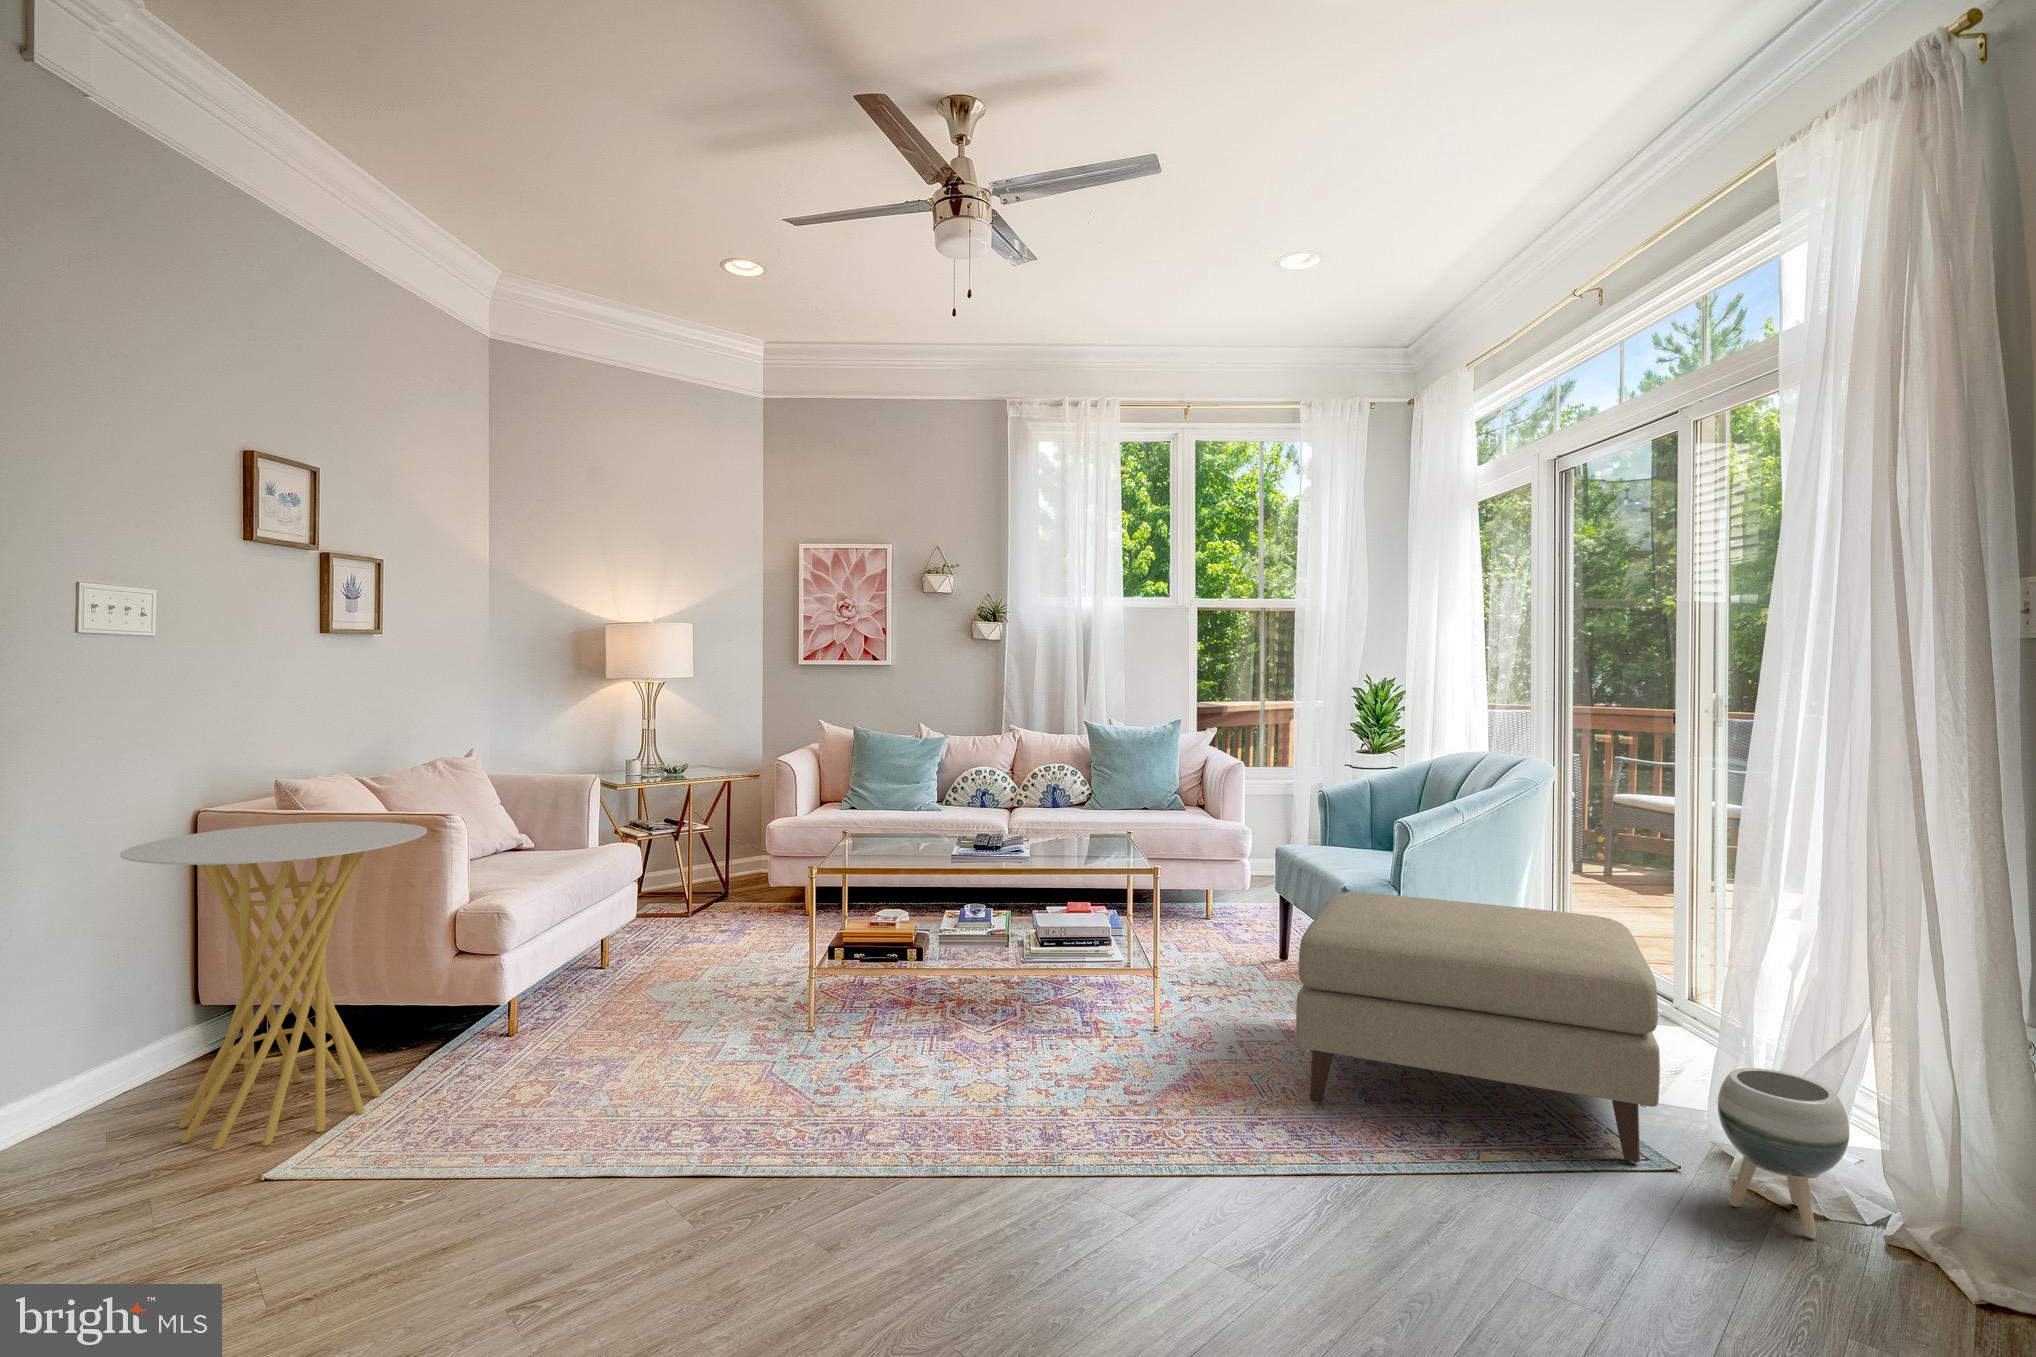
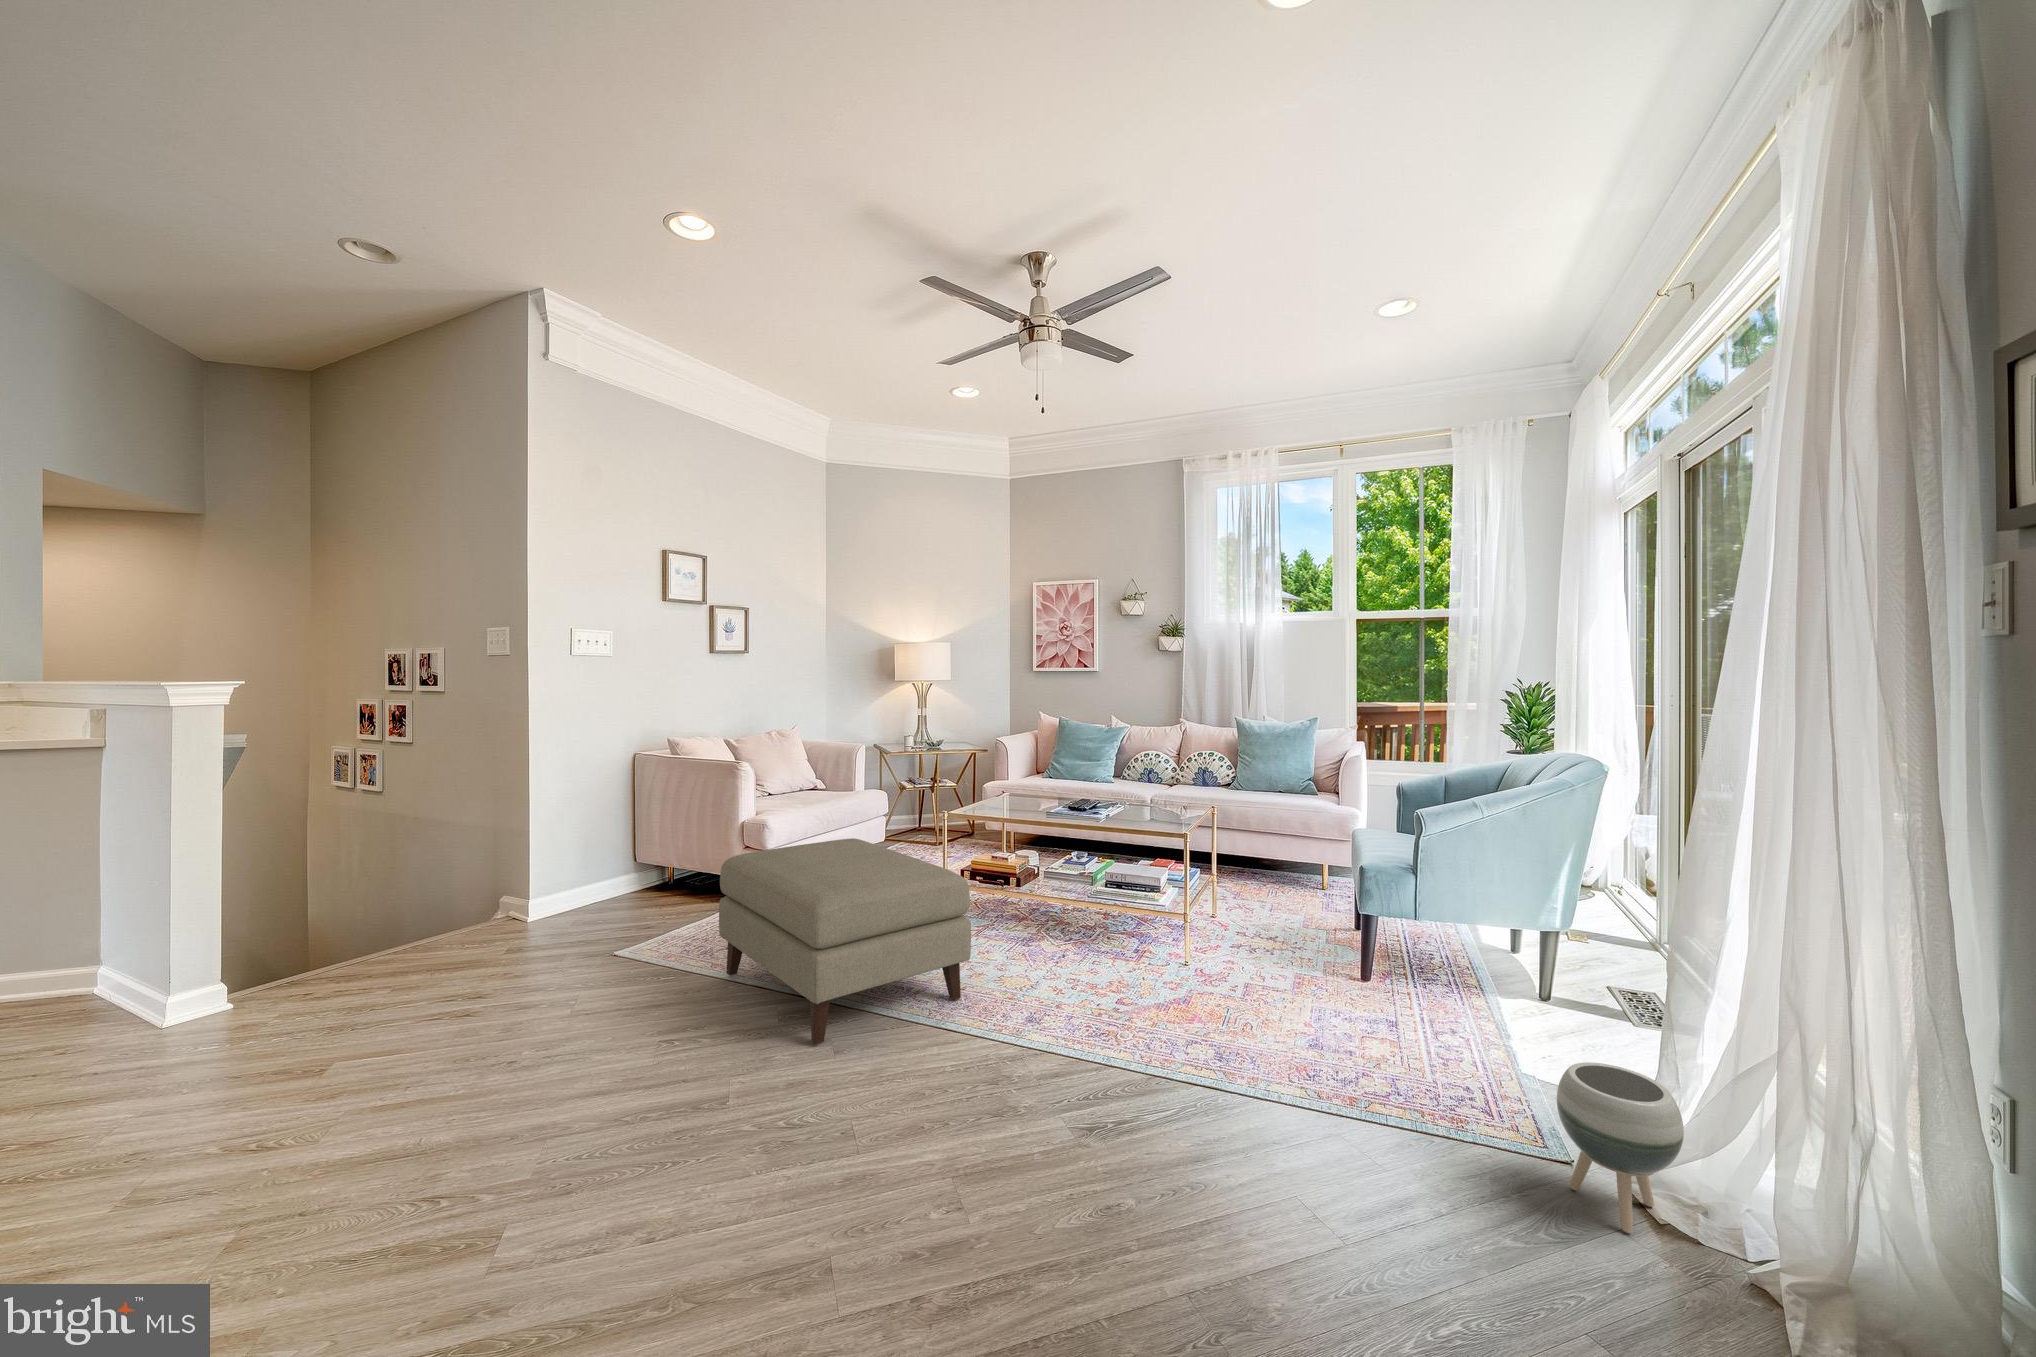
side table: present [120,822,427,1150] -> none [566,764,719,941]
ottoman: present [1296,892,1660,1163] -> present [719,838,971,1045]

